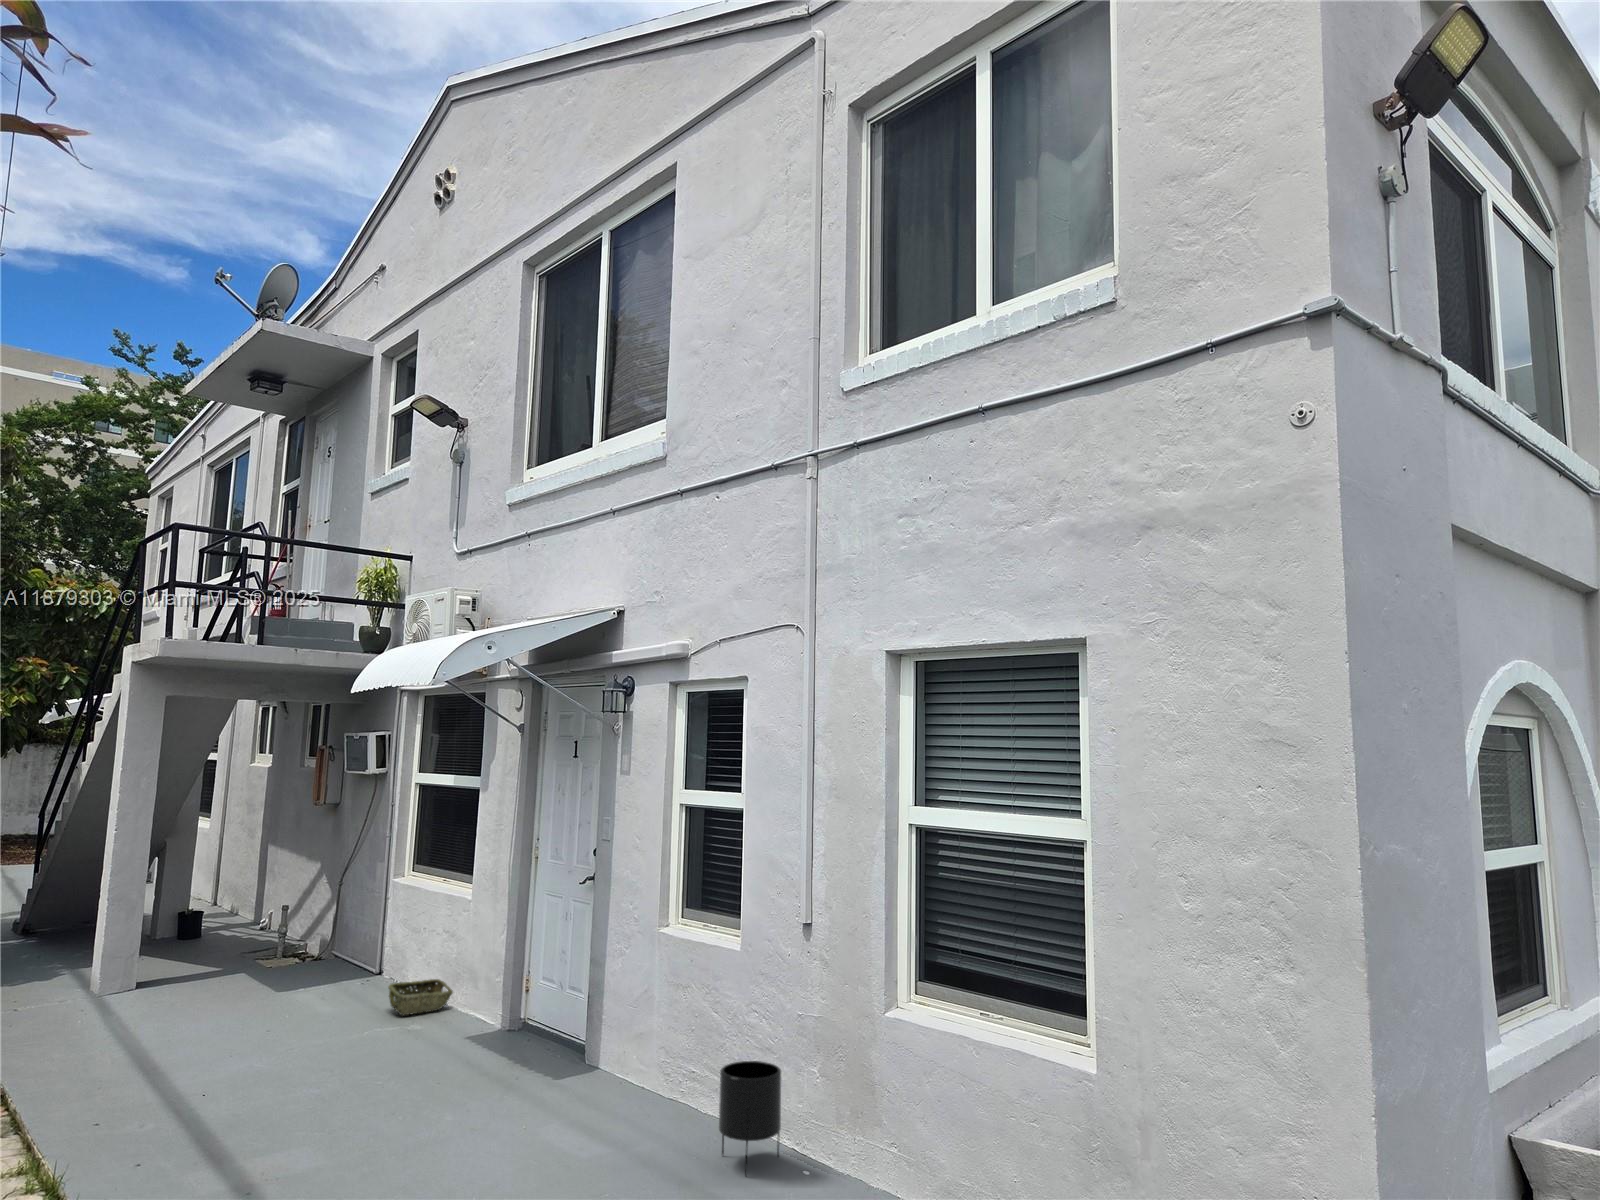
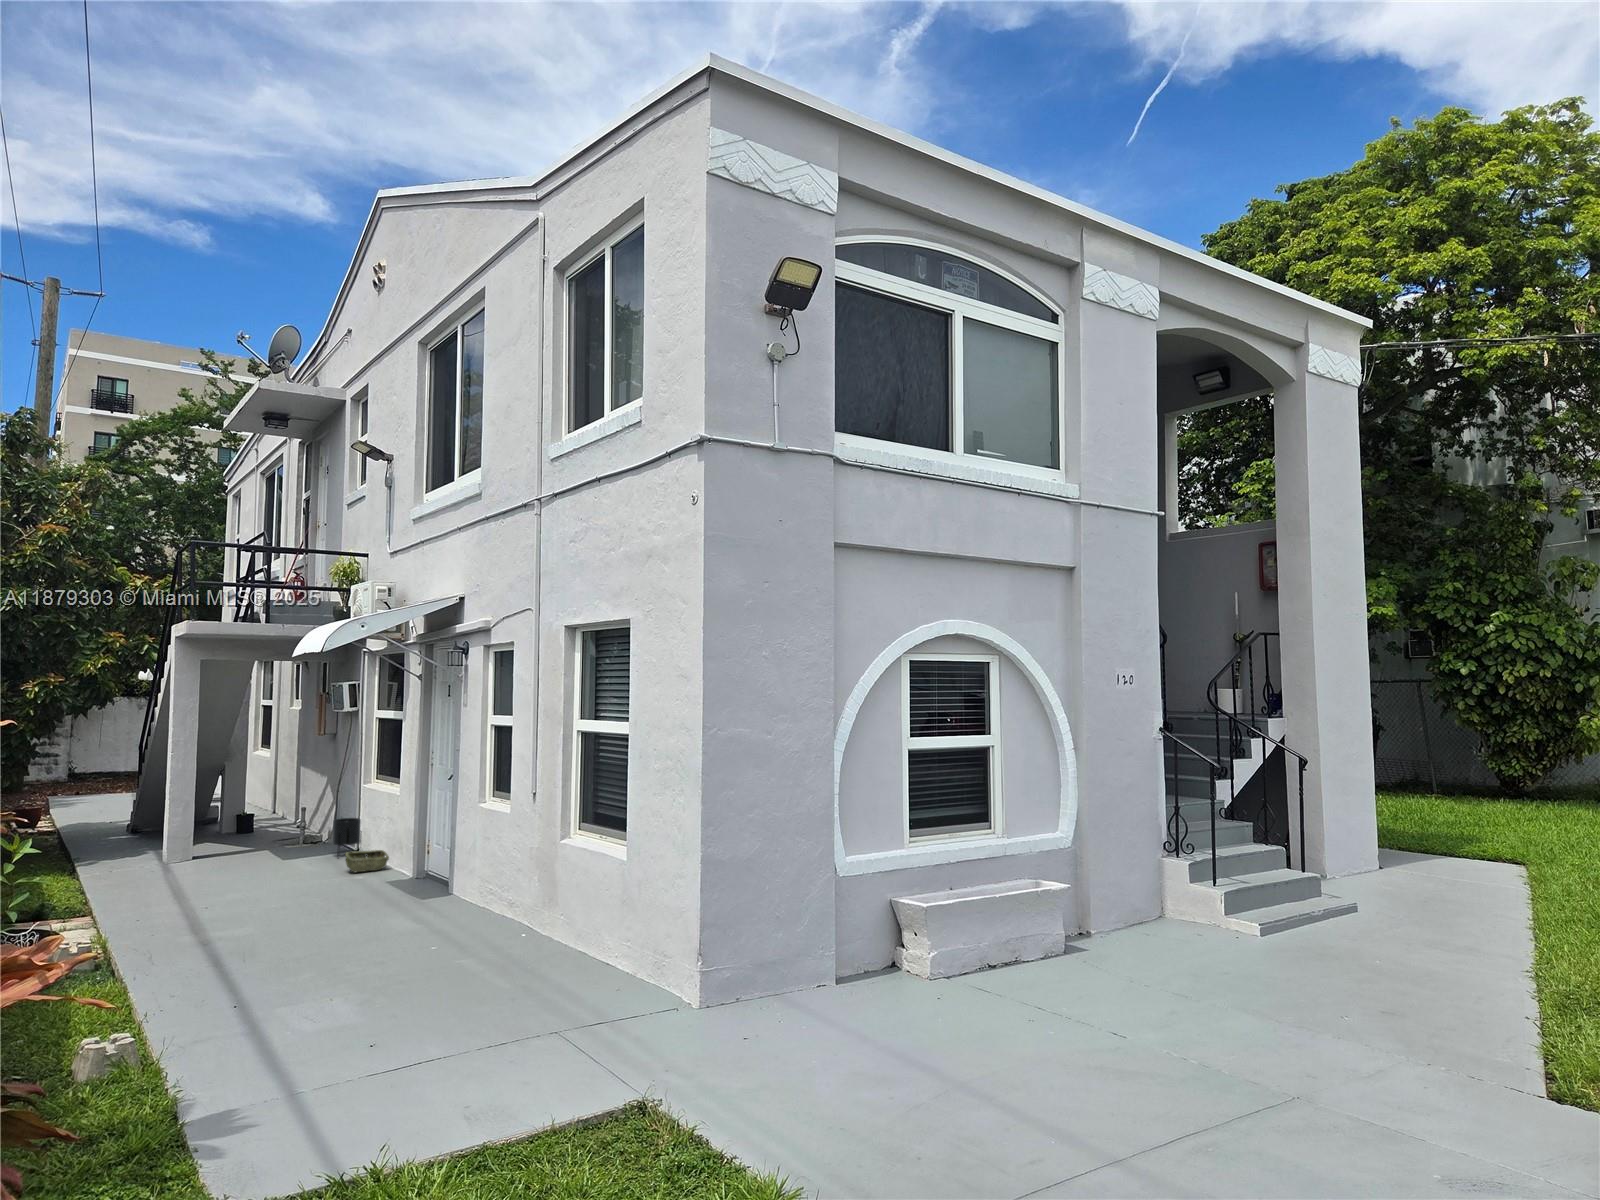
planter: present [719,1061,781,1175] -> present [332,818,362,854]

